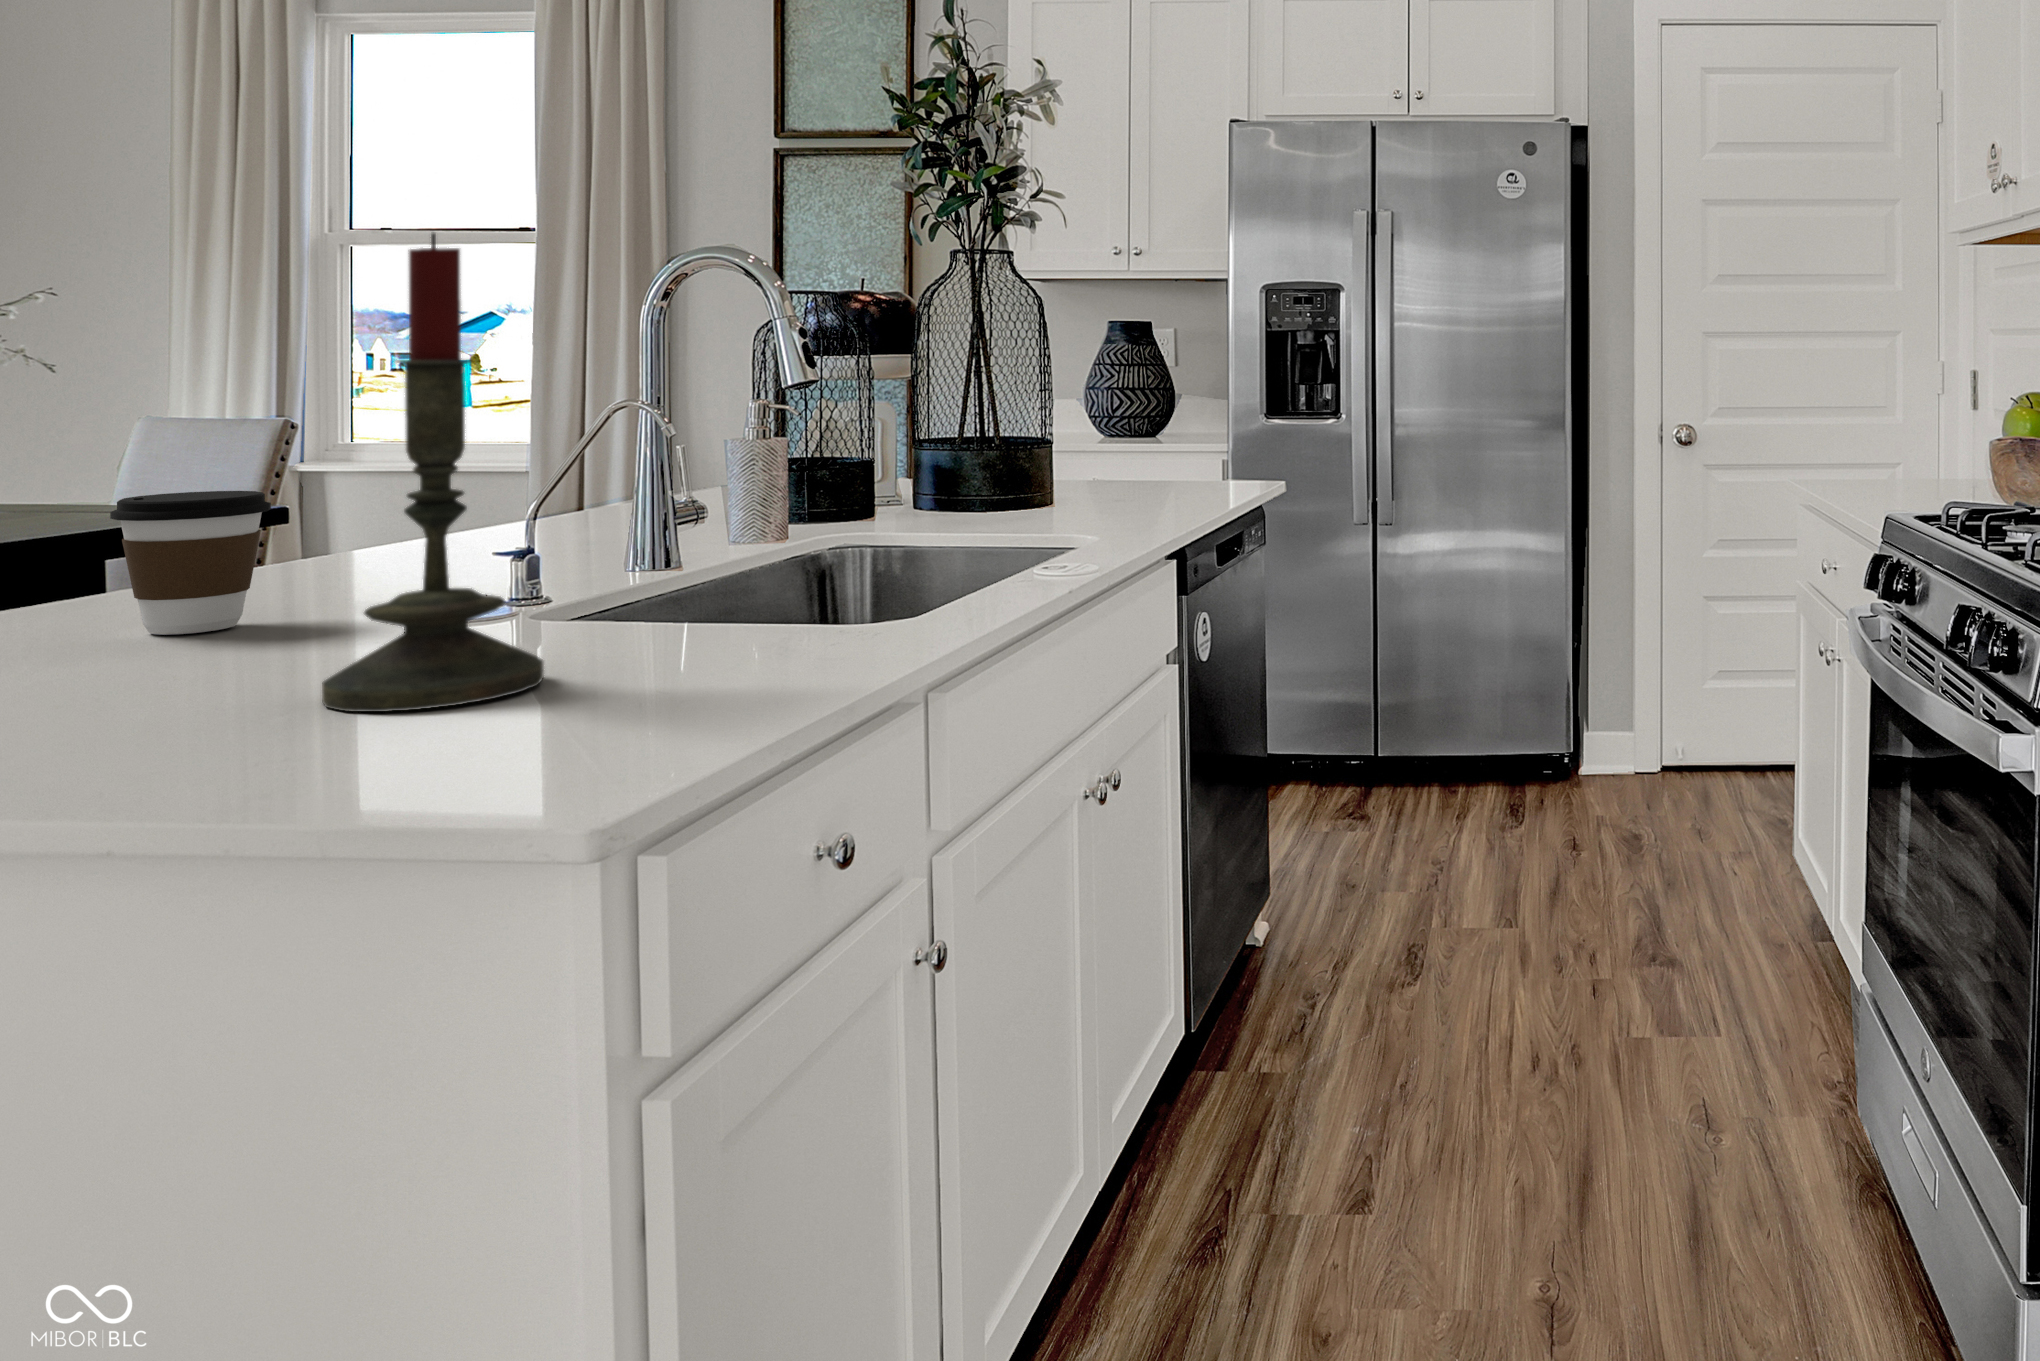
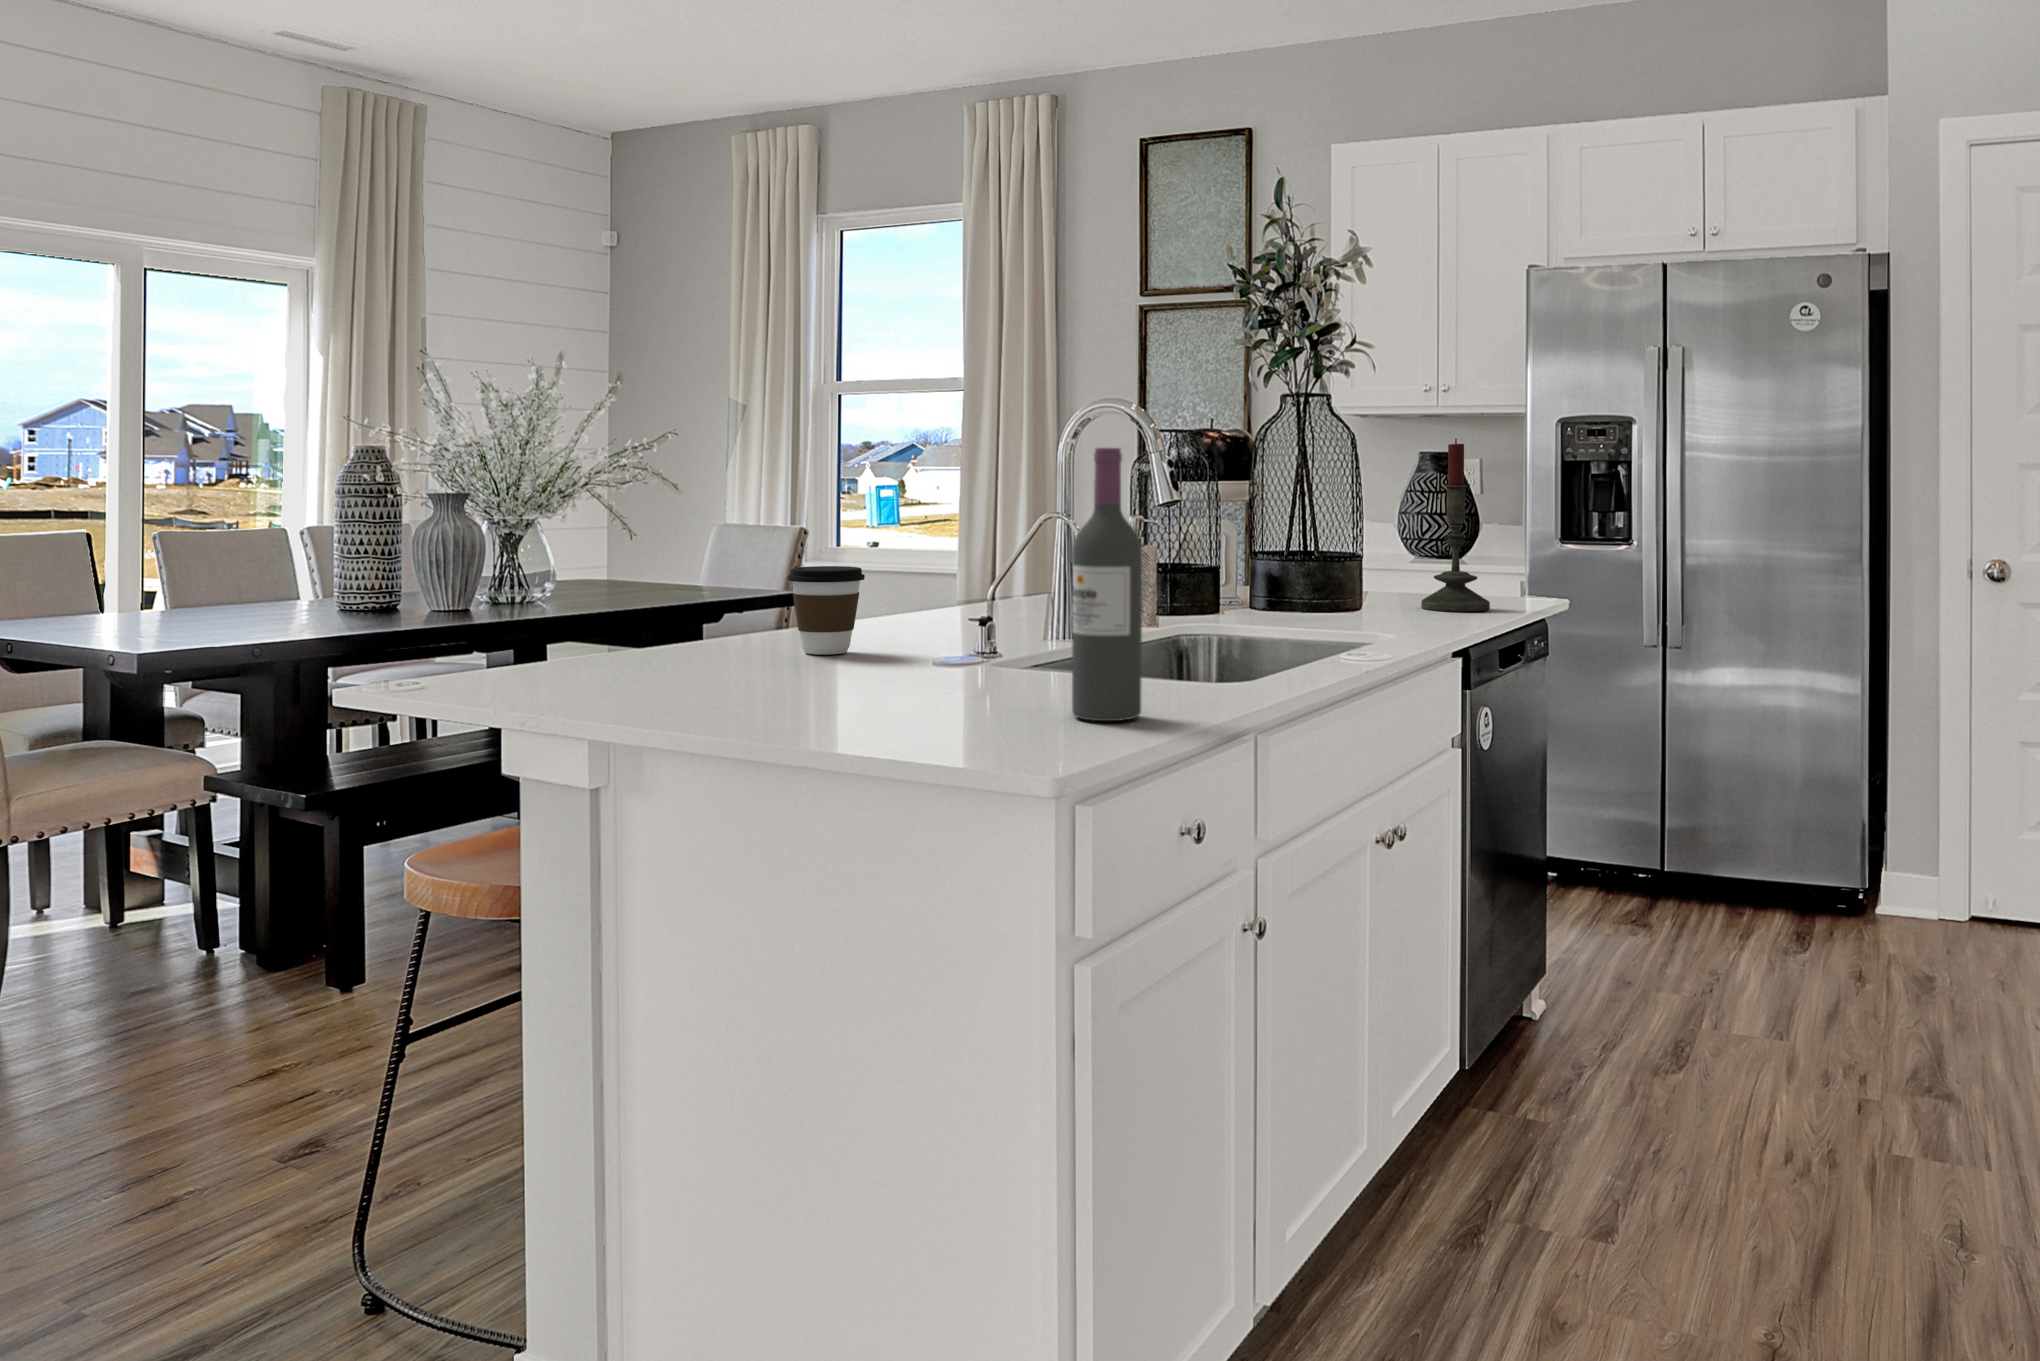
candle: present [322,233,544,712] -> present [1421,438,1490,612]
wine bottle: none [624,302,744,717] -> present [1072,448,1142,721]

